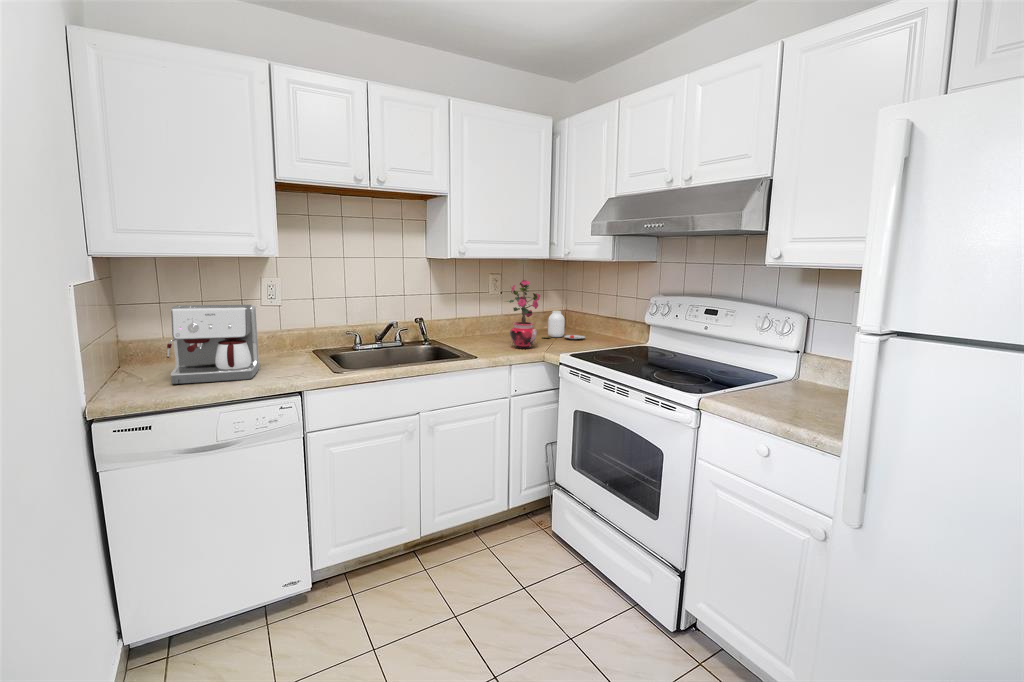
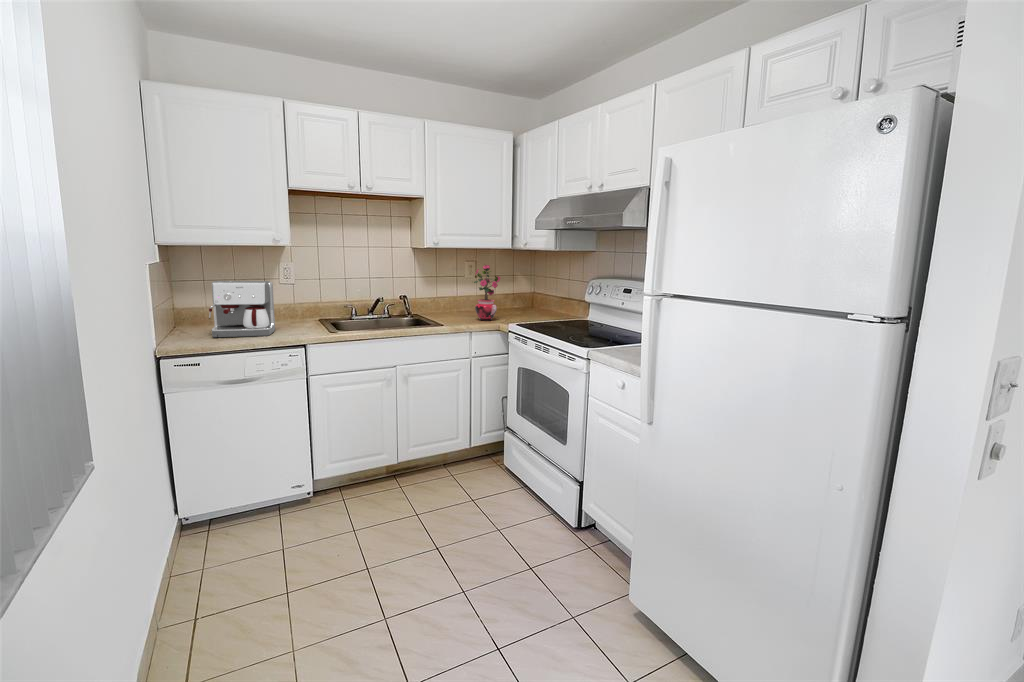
jar: present [546,311,585,339] -> none [507,291,543,315]

